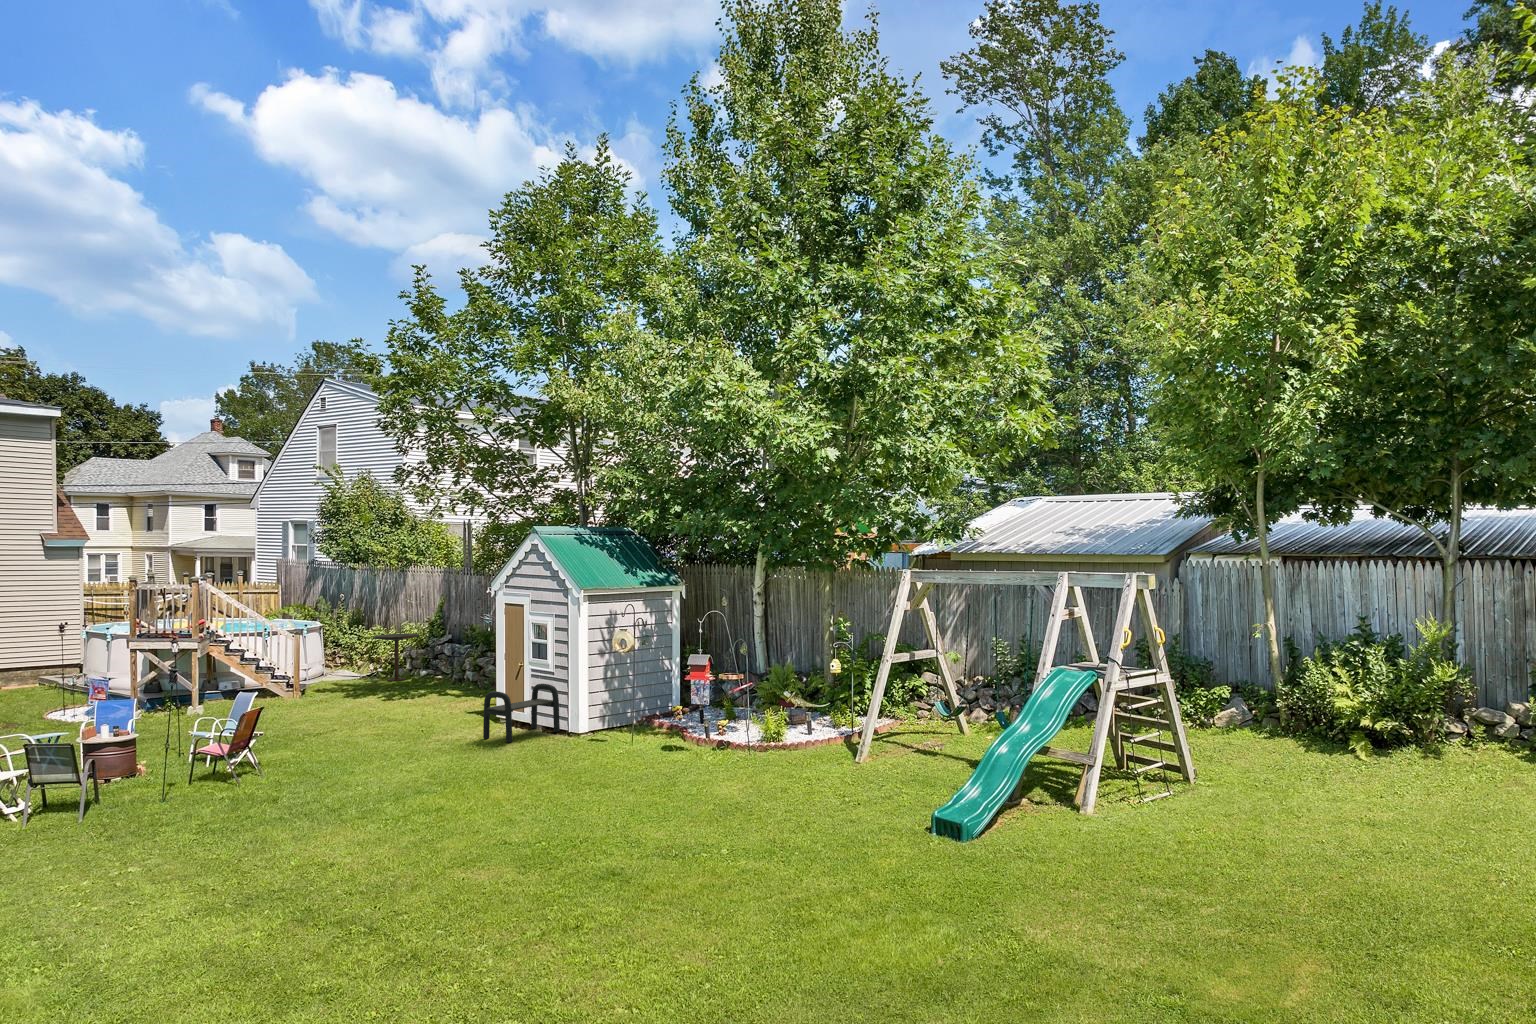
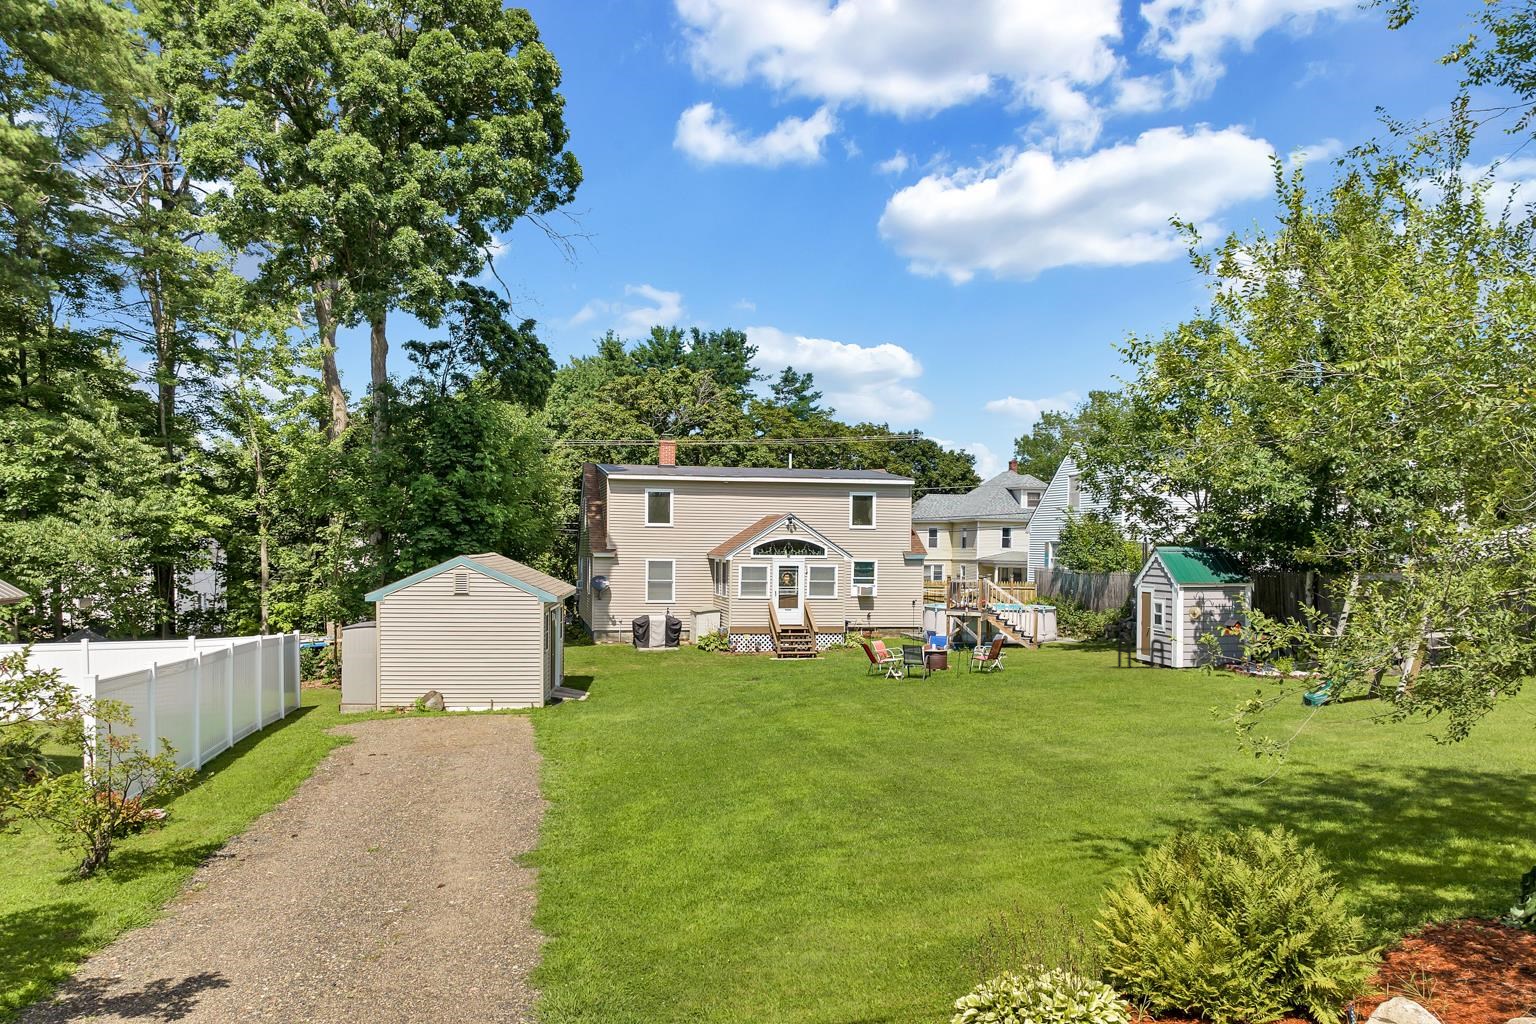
pedestal table: present [374,633,419,681] -> none [1085,618,1115,649]

